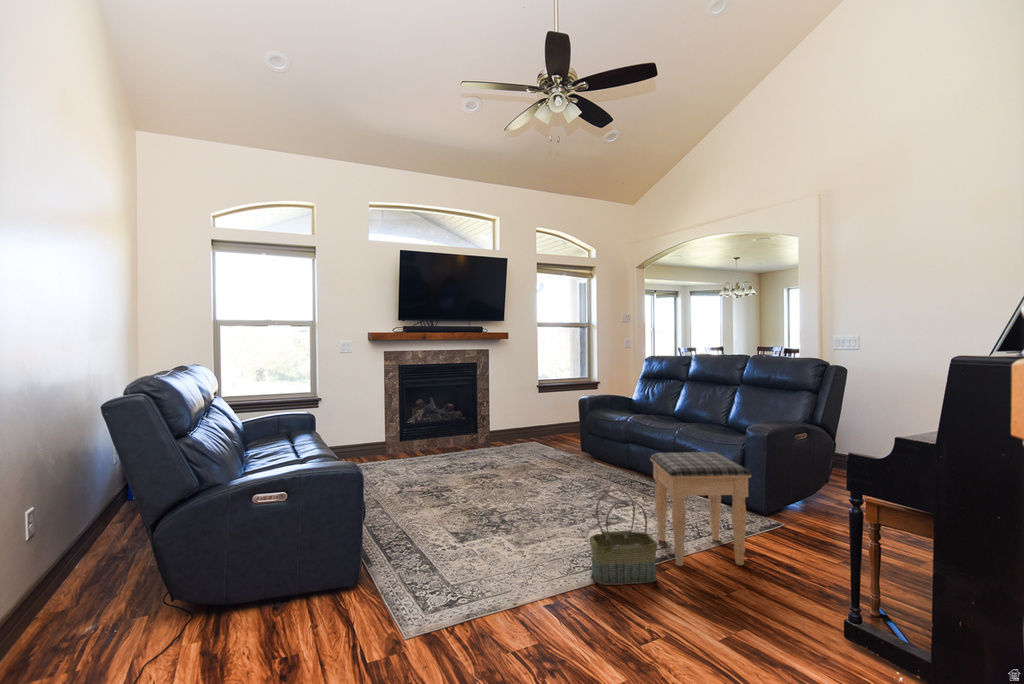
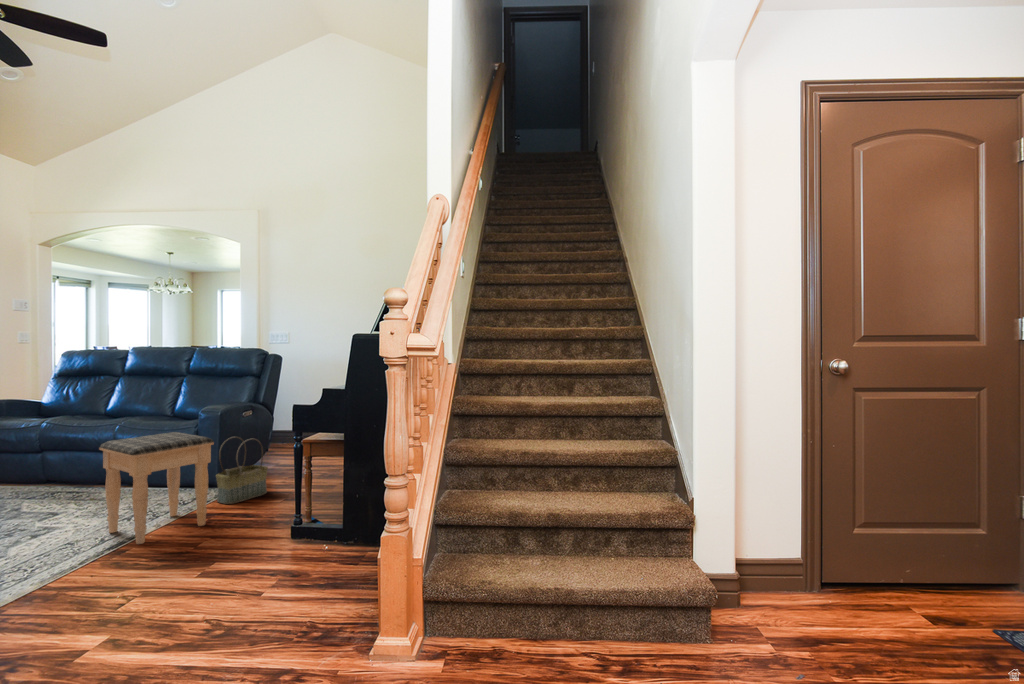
basket: present [590,489,657,585] -> present [216,437,268,504]

